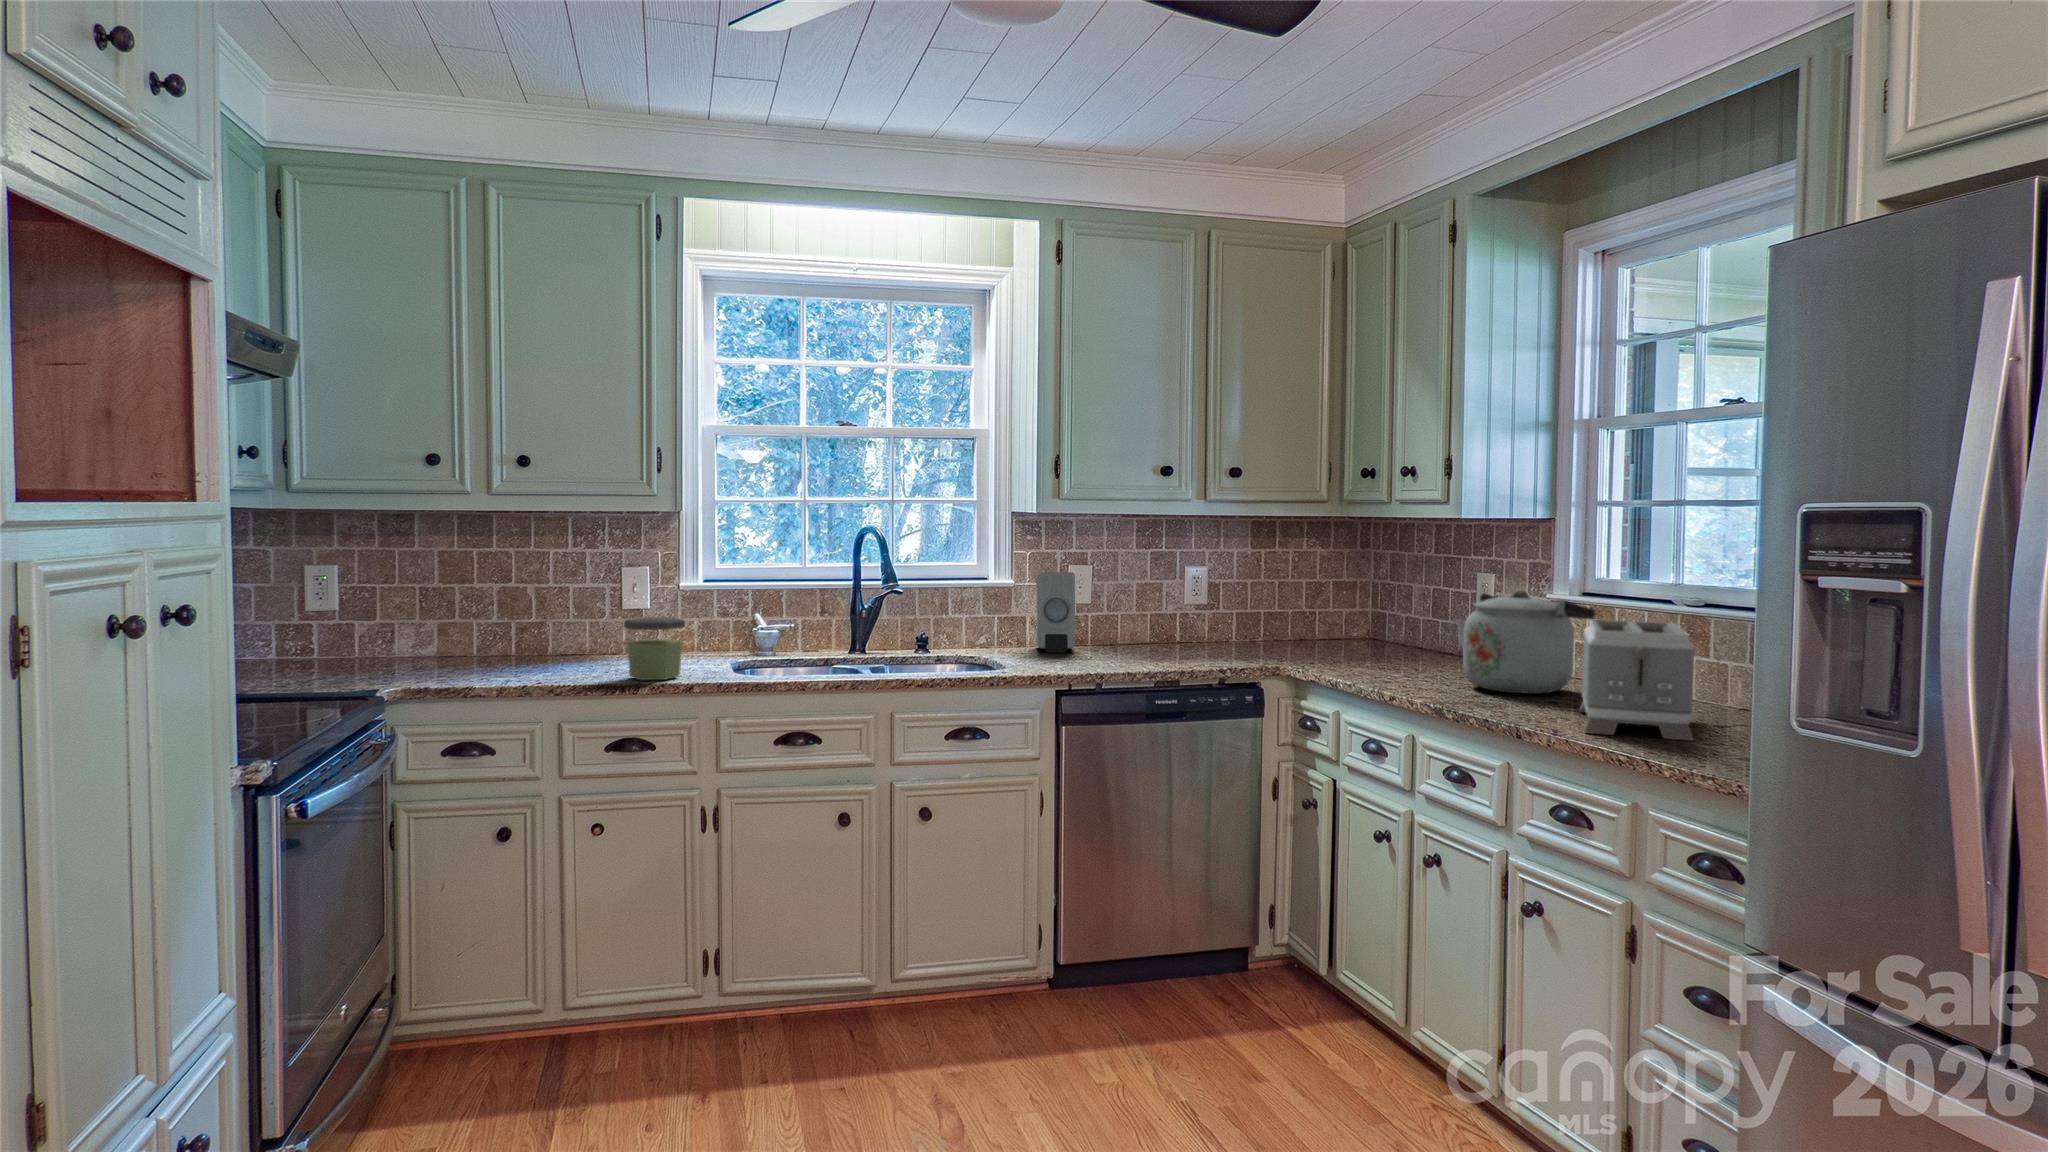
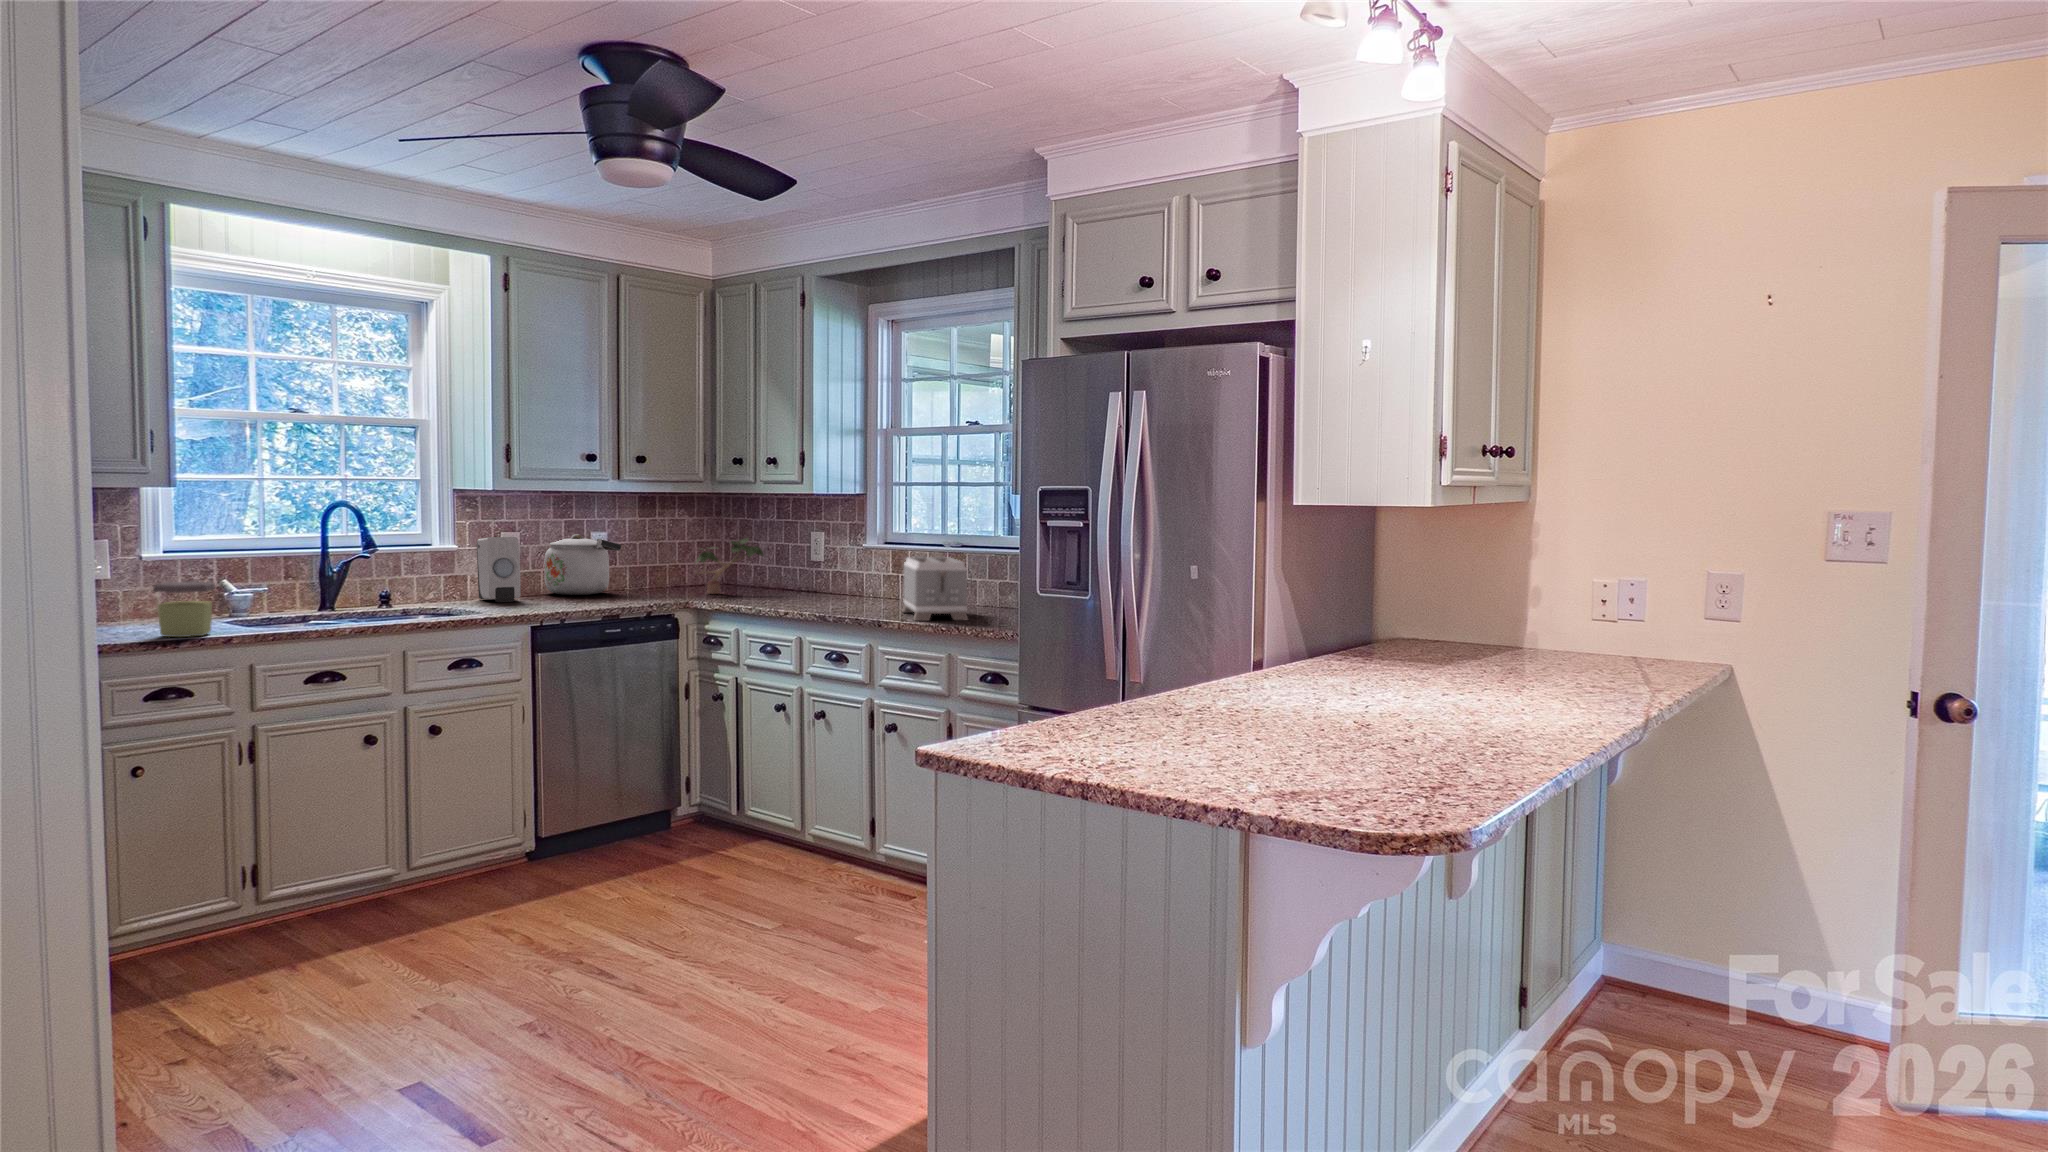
potted plant: none [1293,575,1413,655] -> present [696,538,763,594]
kettle: present [1457,590,1595,694] -> present [544,534,621,595]

